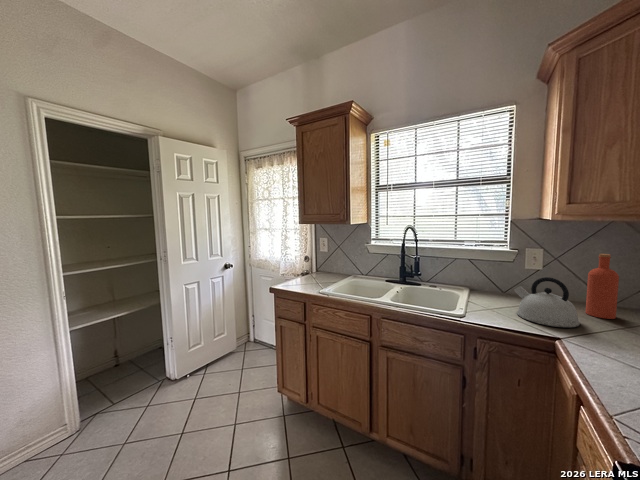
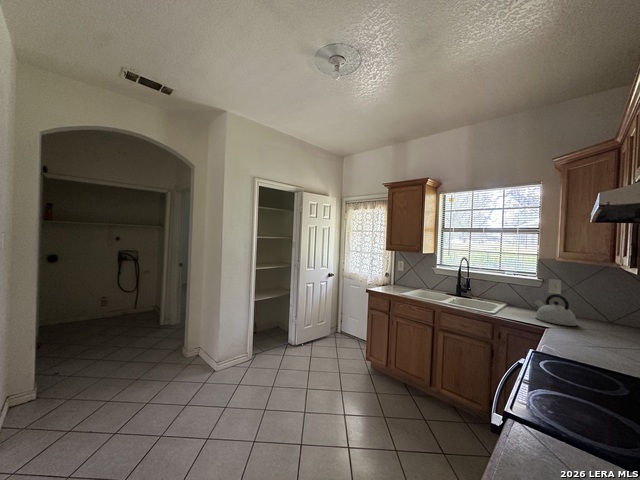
bottle: present [586,254,619,319] -> none [591,284,613,328]

